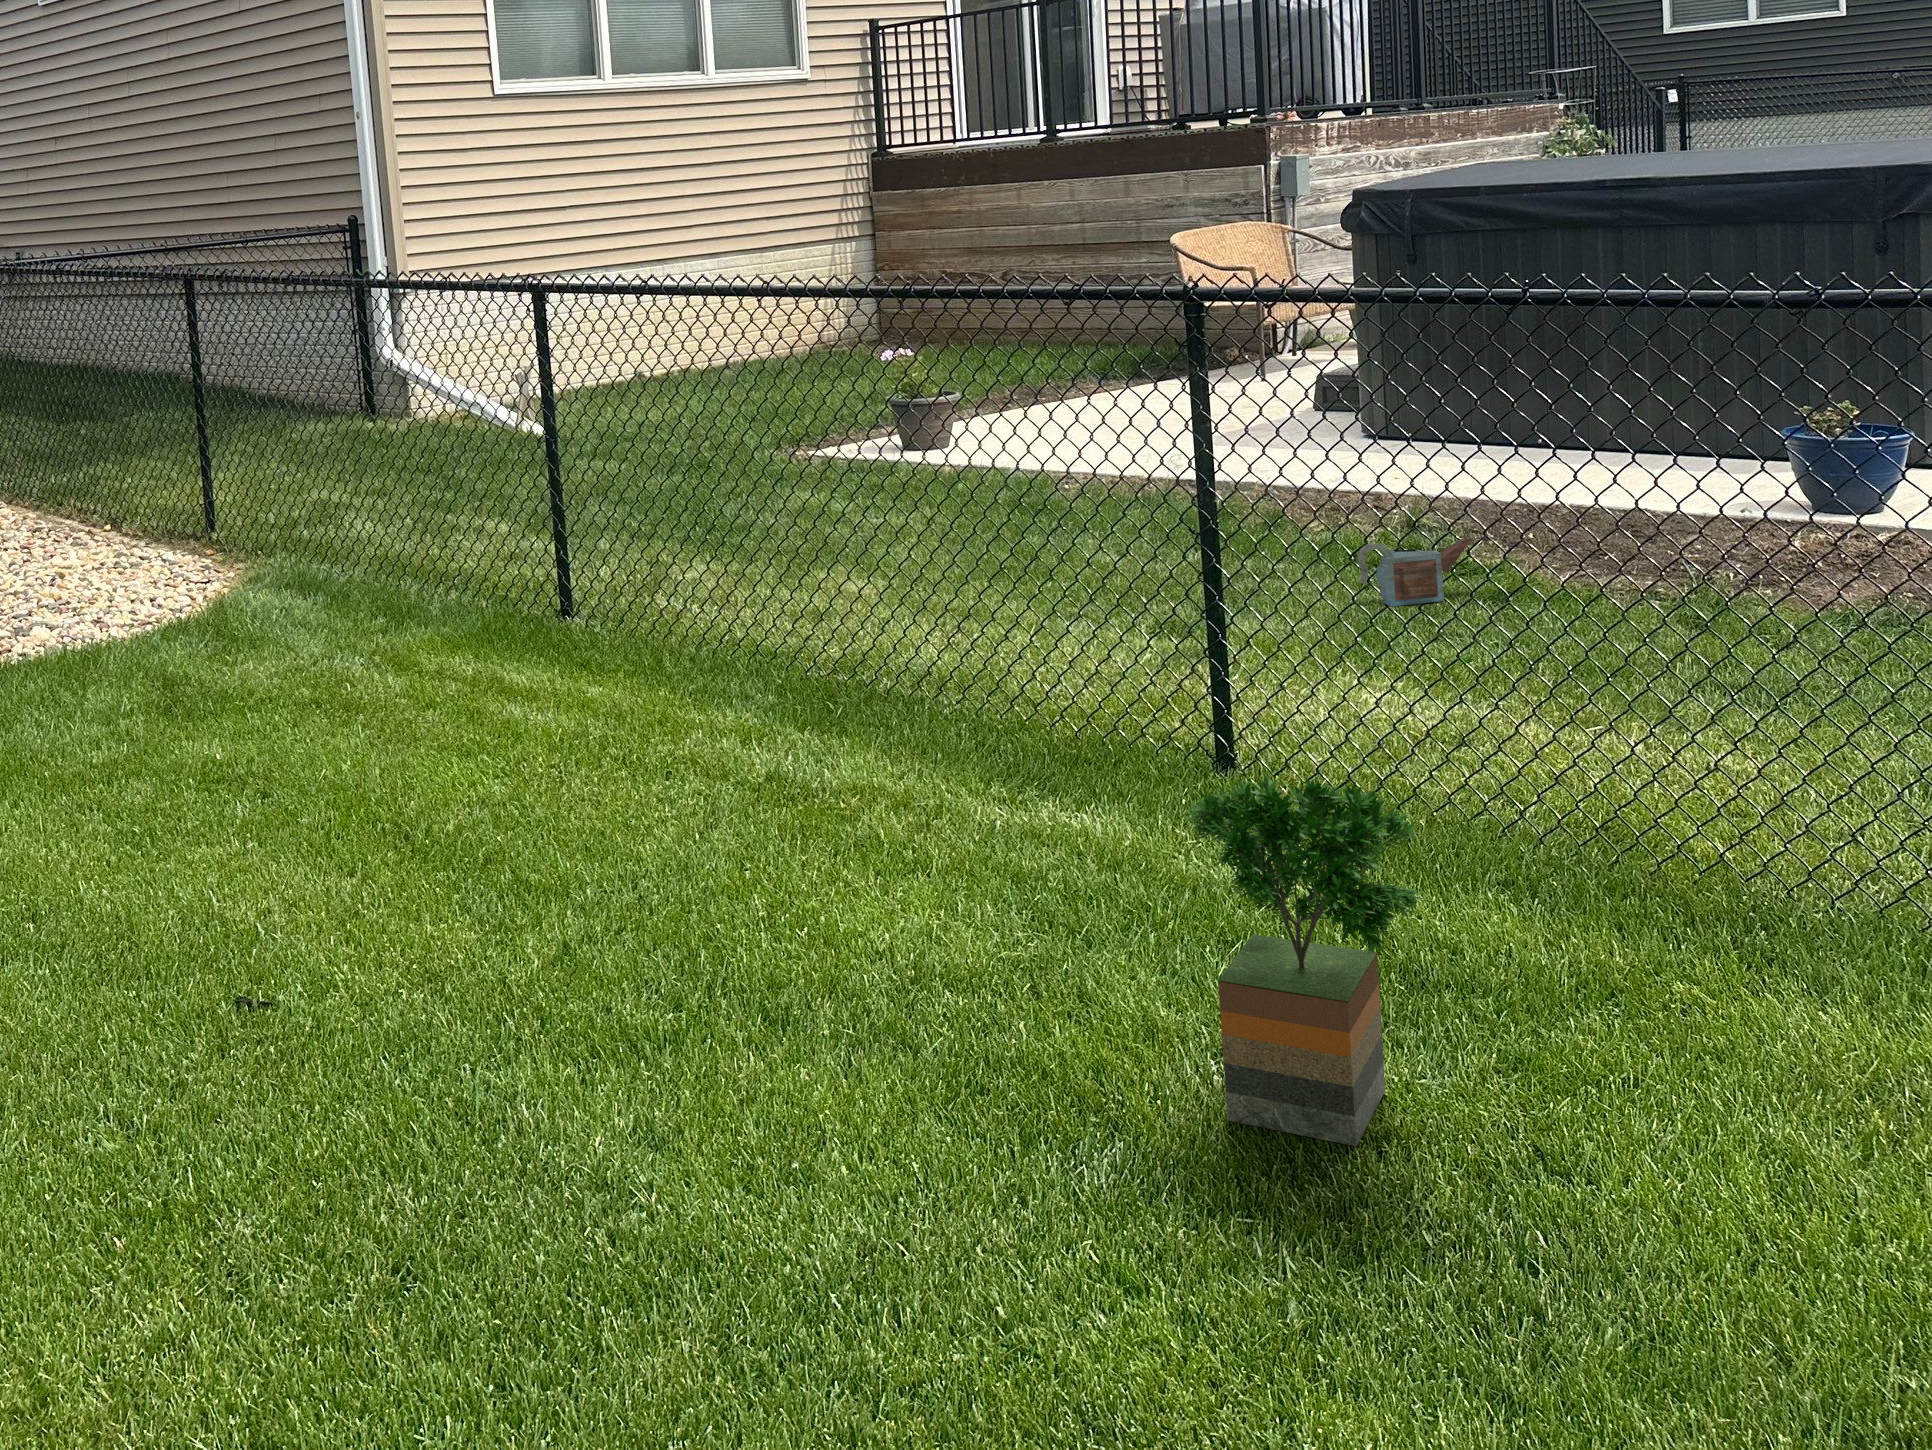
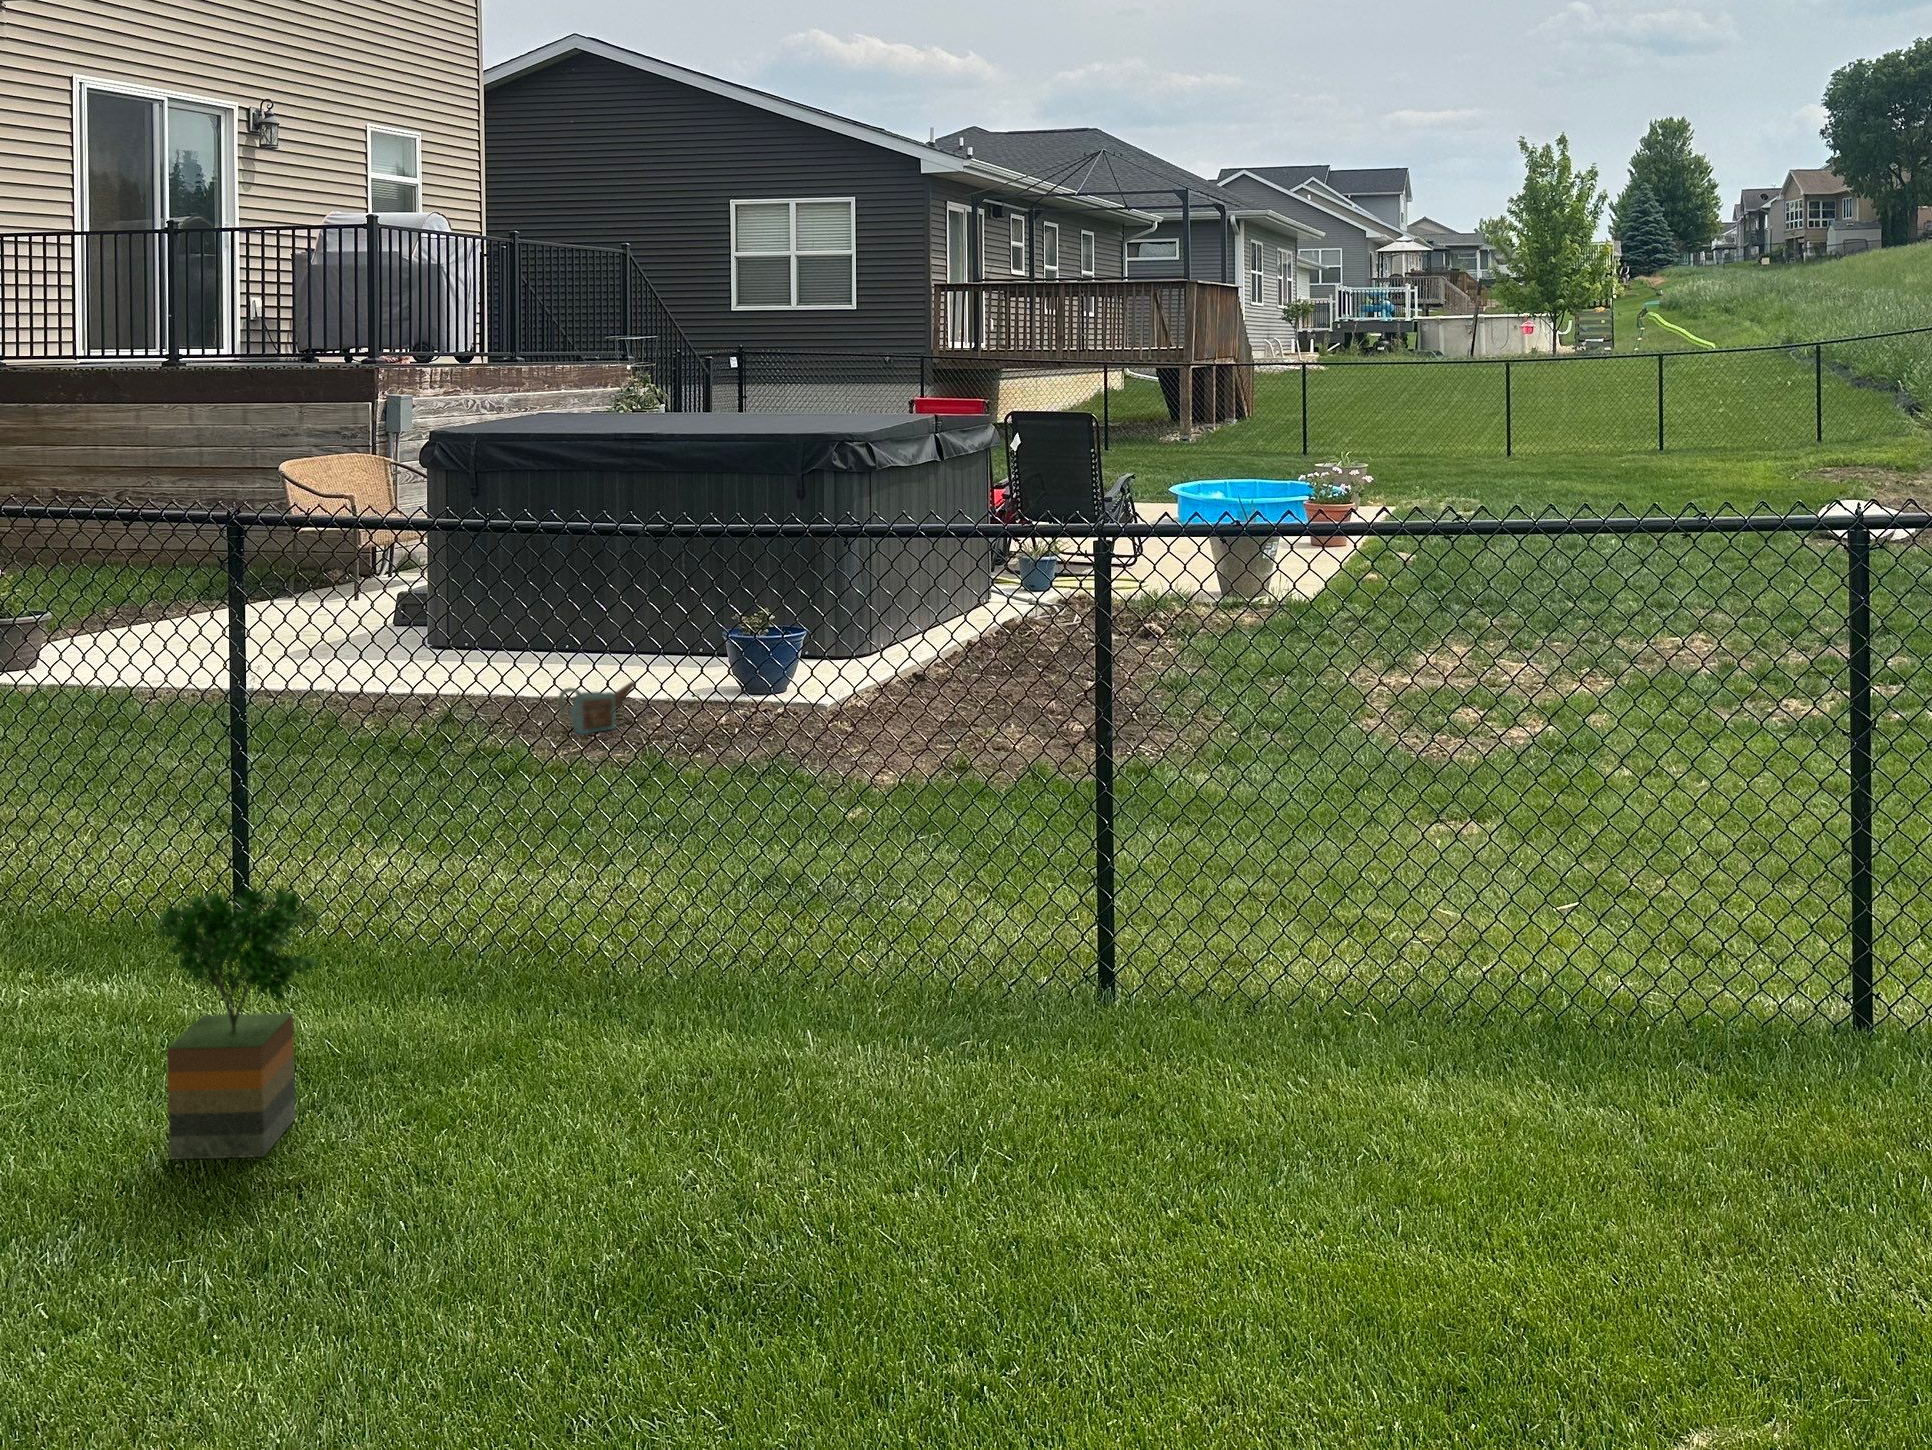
watering can: present [1357,537,1472,607] -> present [558,682,635,734]

